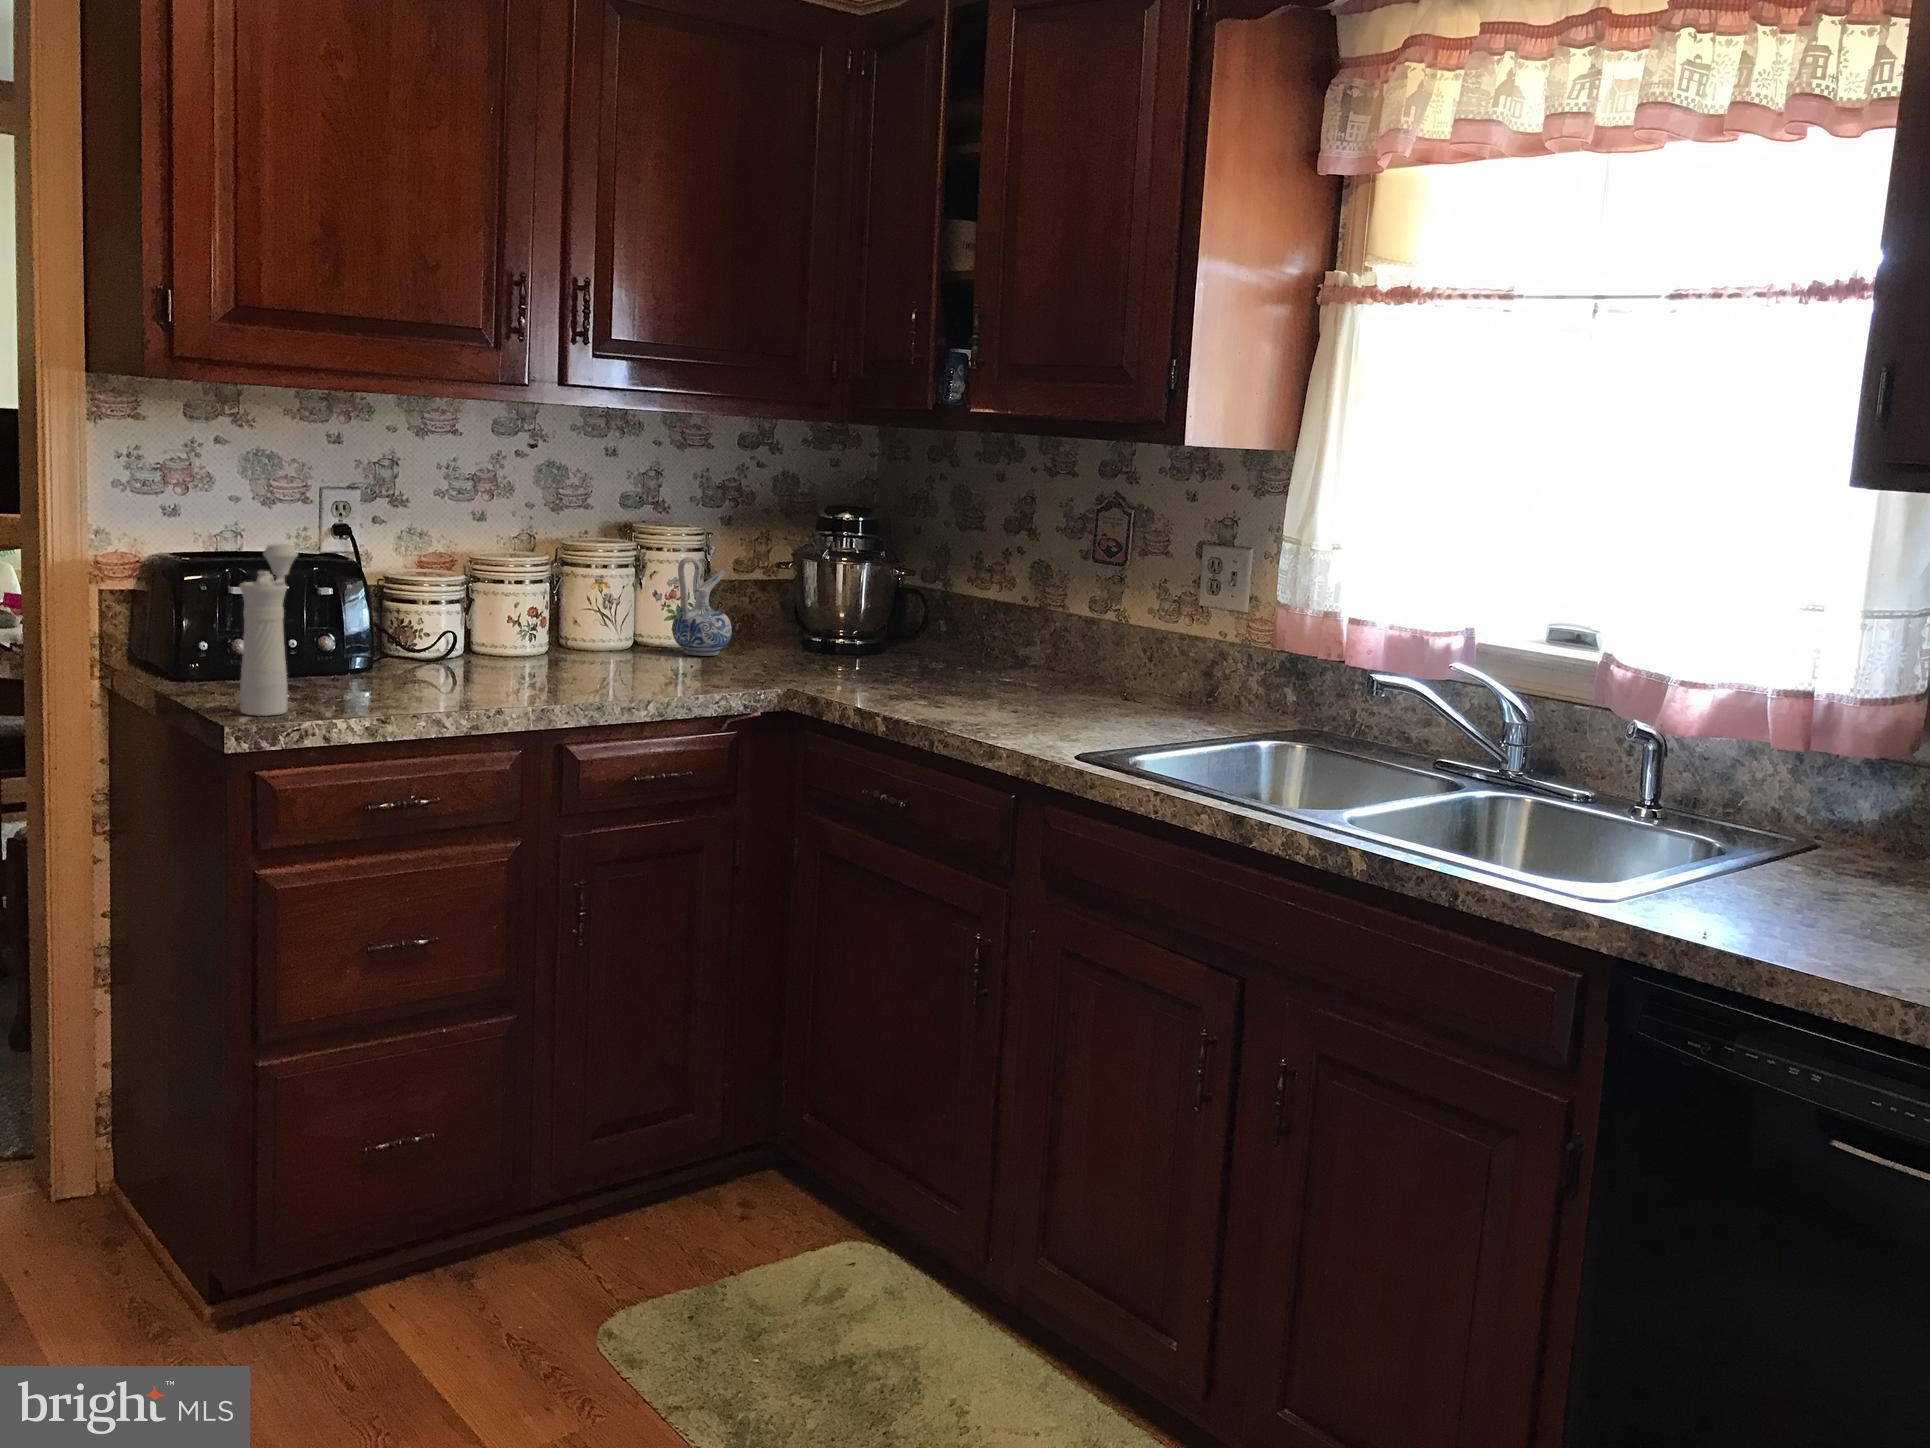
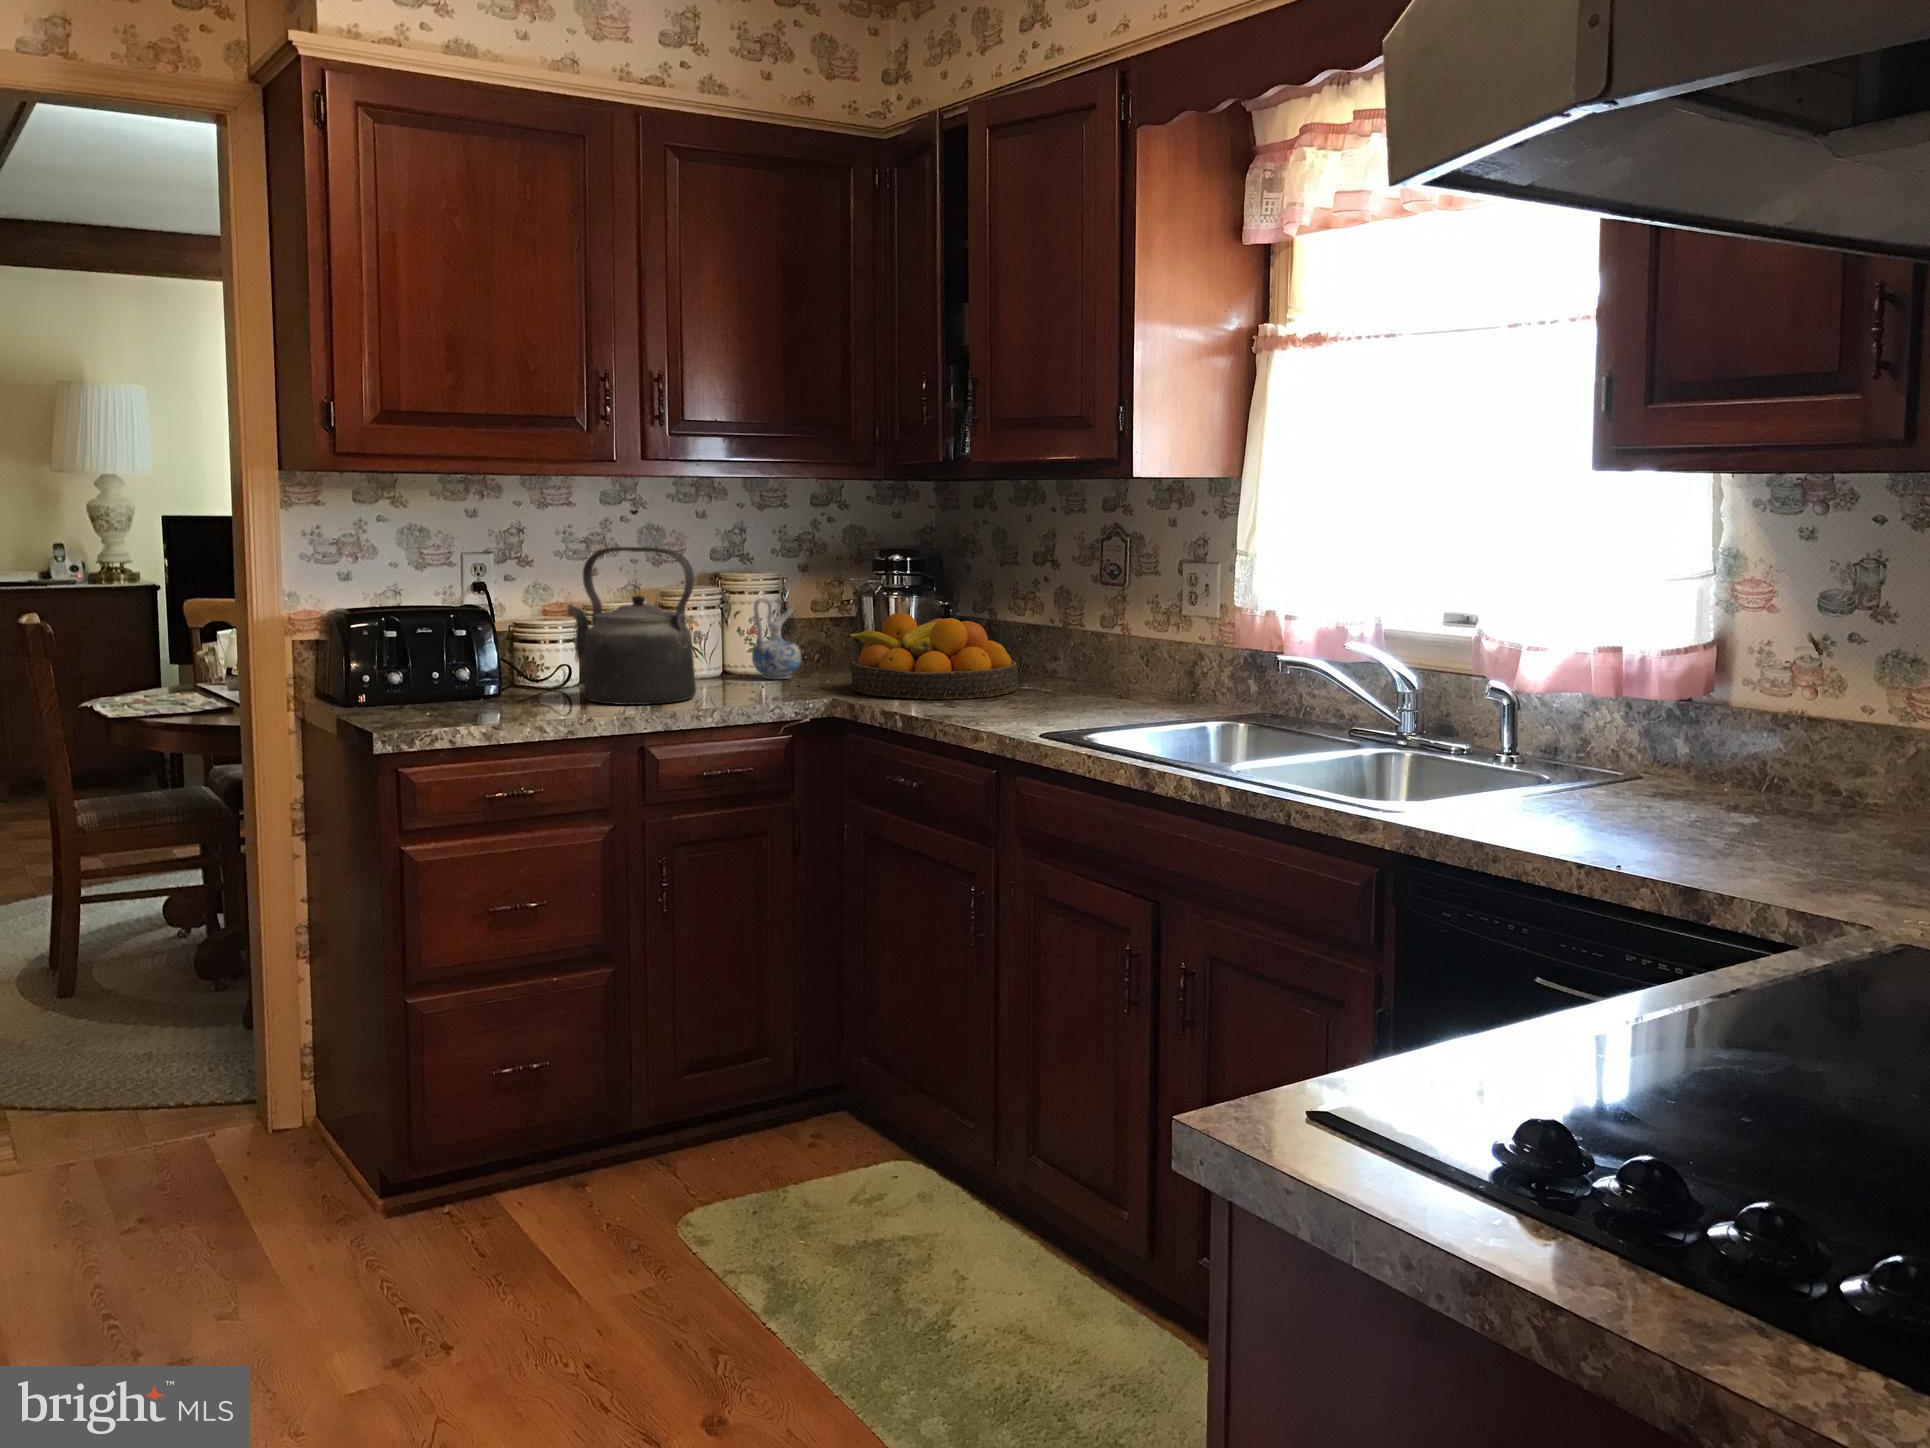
kettle: none [458,492,625,690] -> present [568,547,696,705]
pepper mill: present [239,544,298,716] -> none [384,595,432,726]
fruit bowl: none [799,586,1001,695] -> present [846,613,1018,699]

